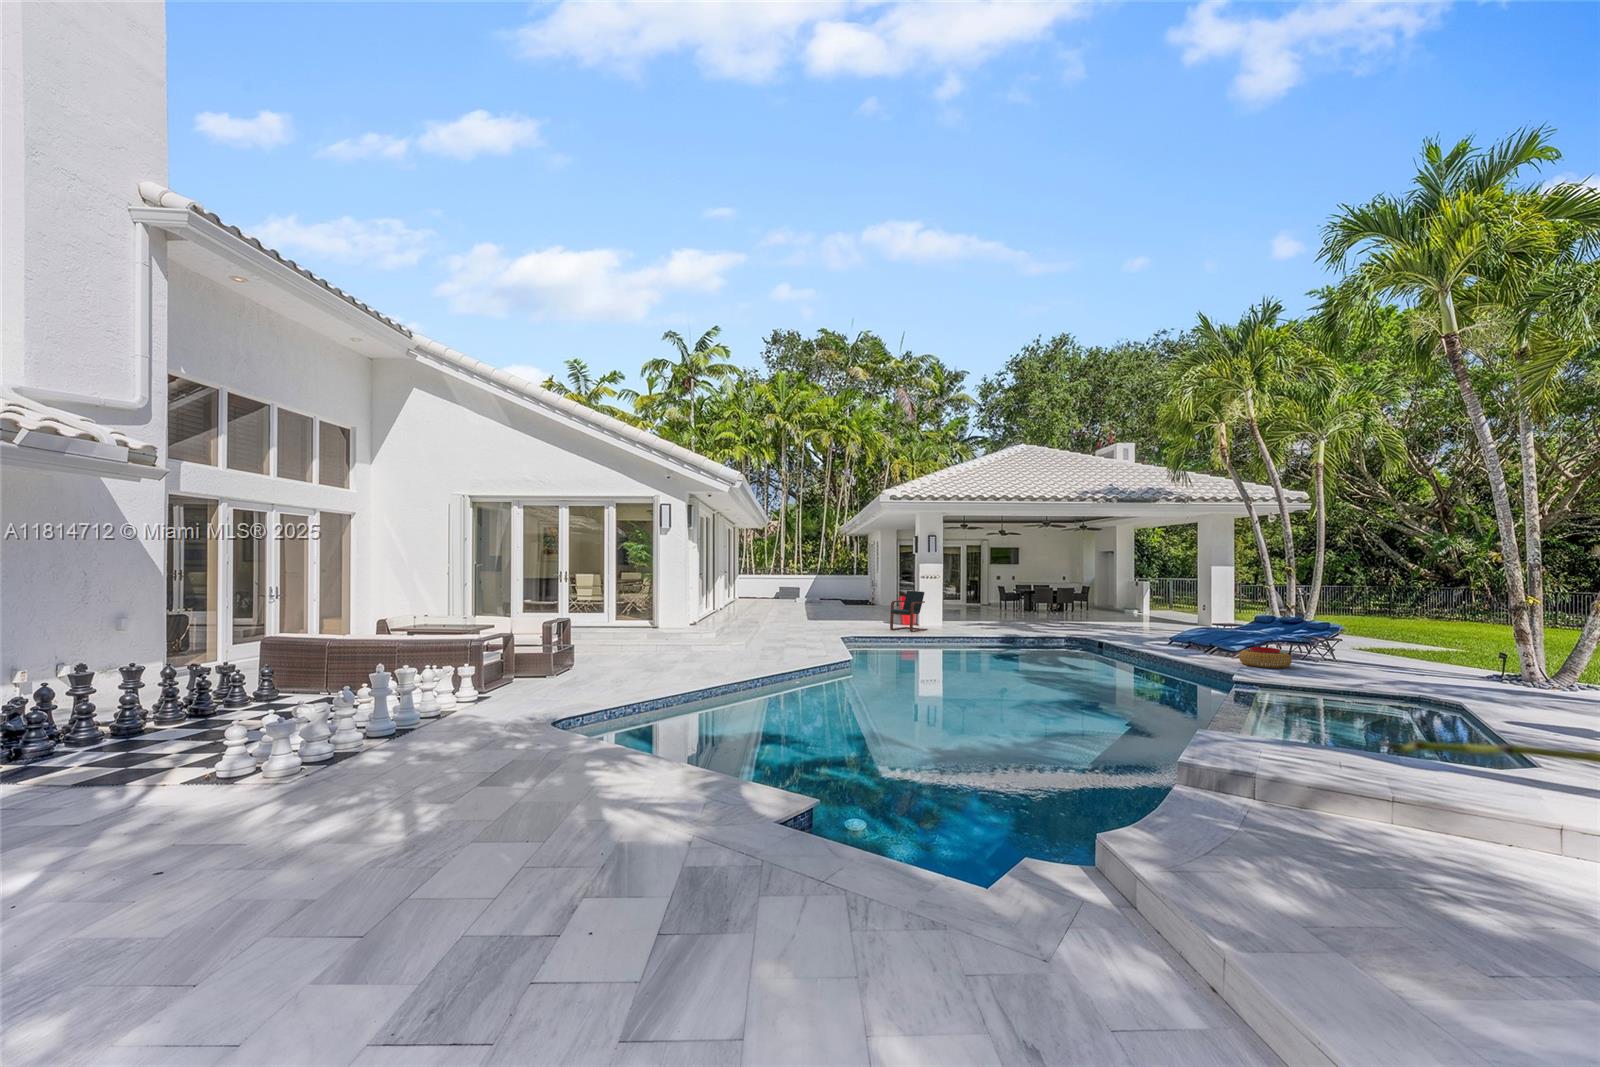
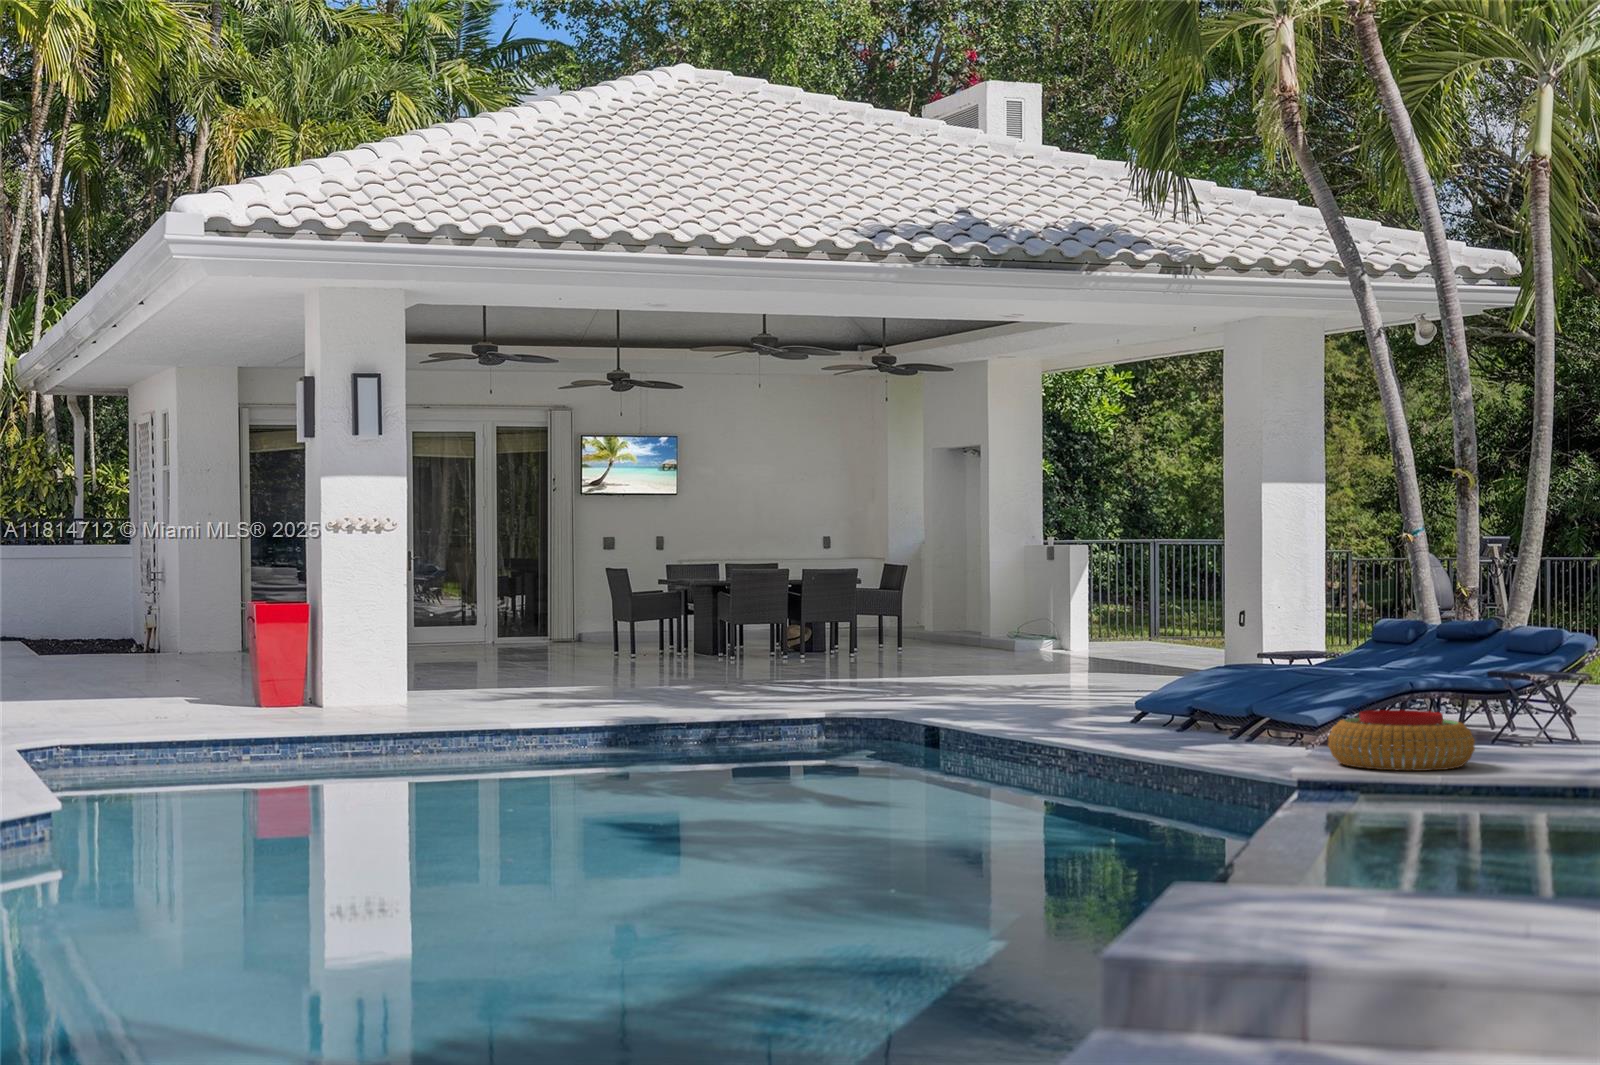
armchair: present [890,591,928,632] -> none [223,579,360,722]

